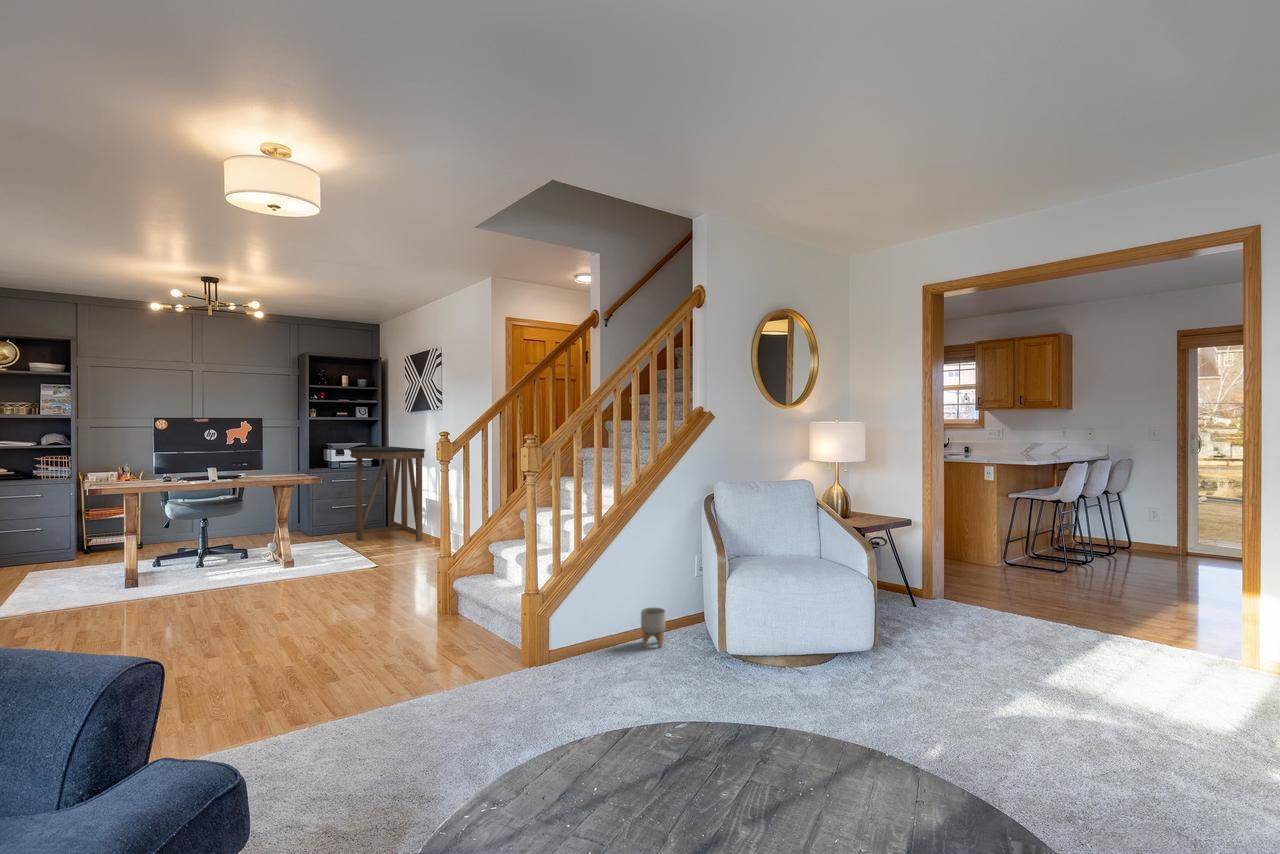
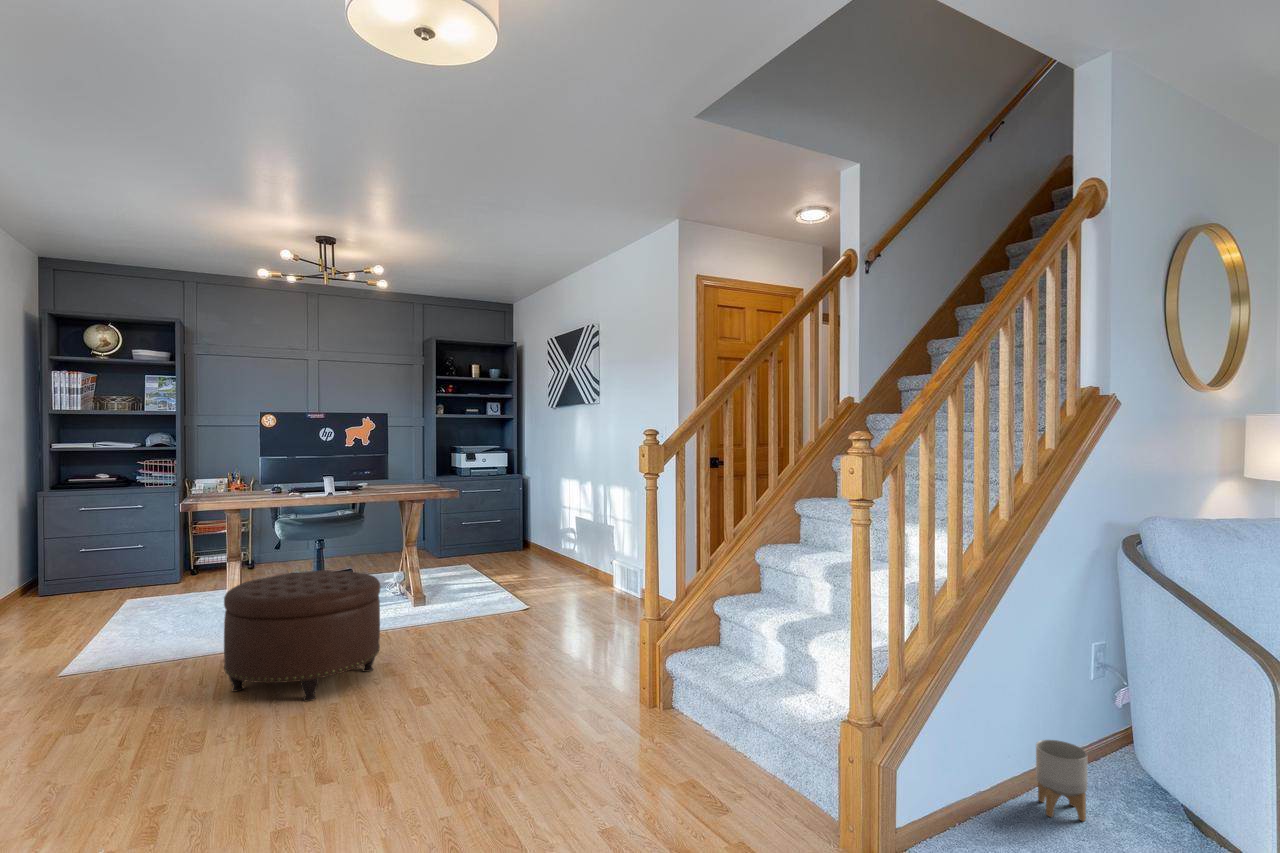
console table: present [349,447,425,542] -> none [483,450,578,571]
ottoman: none [131,535,252,622] -> present [224,570,380,701]

